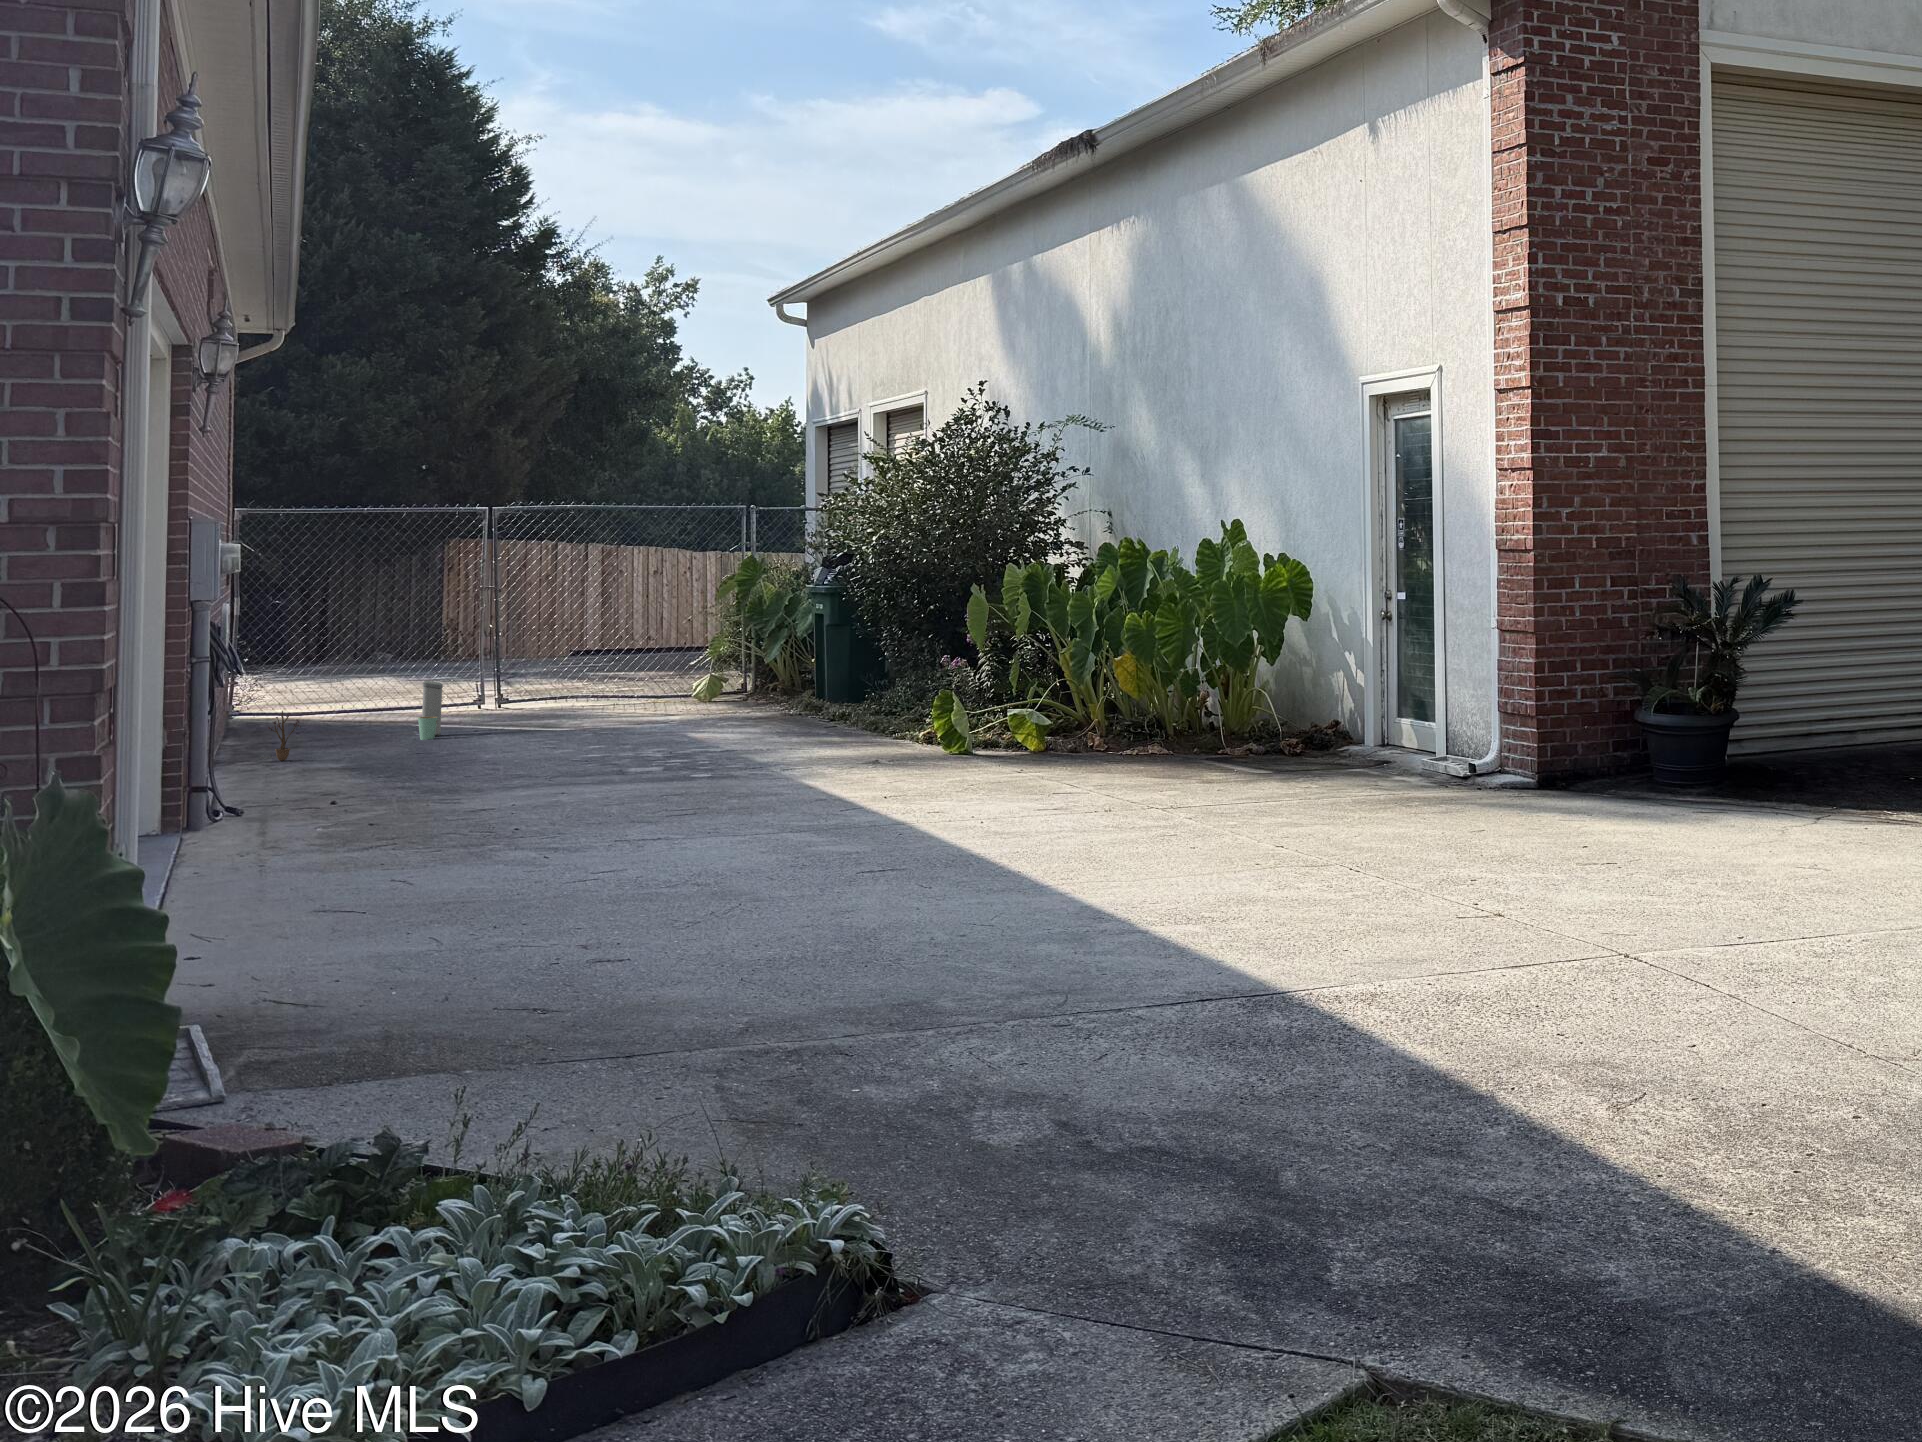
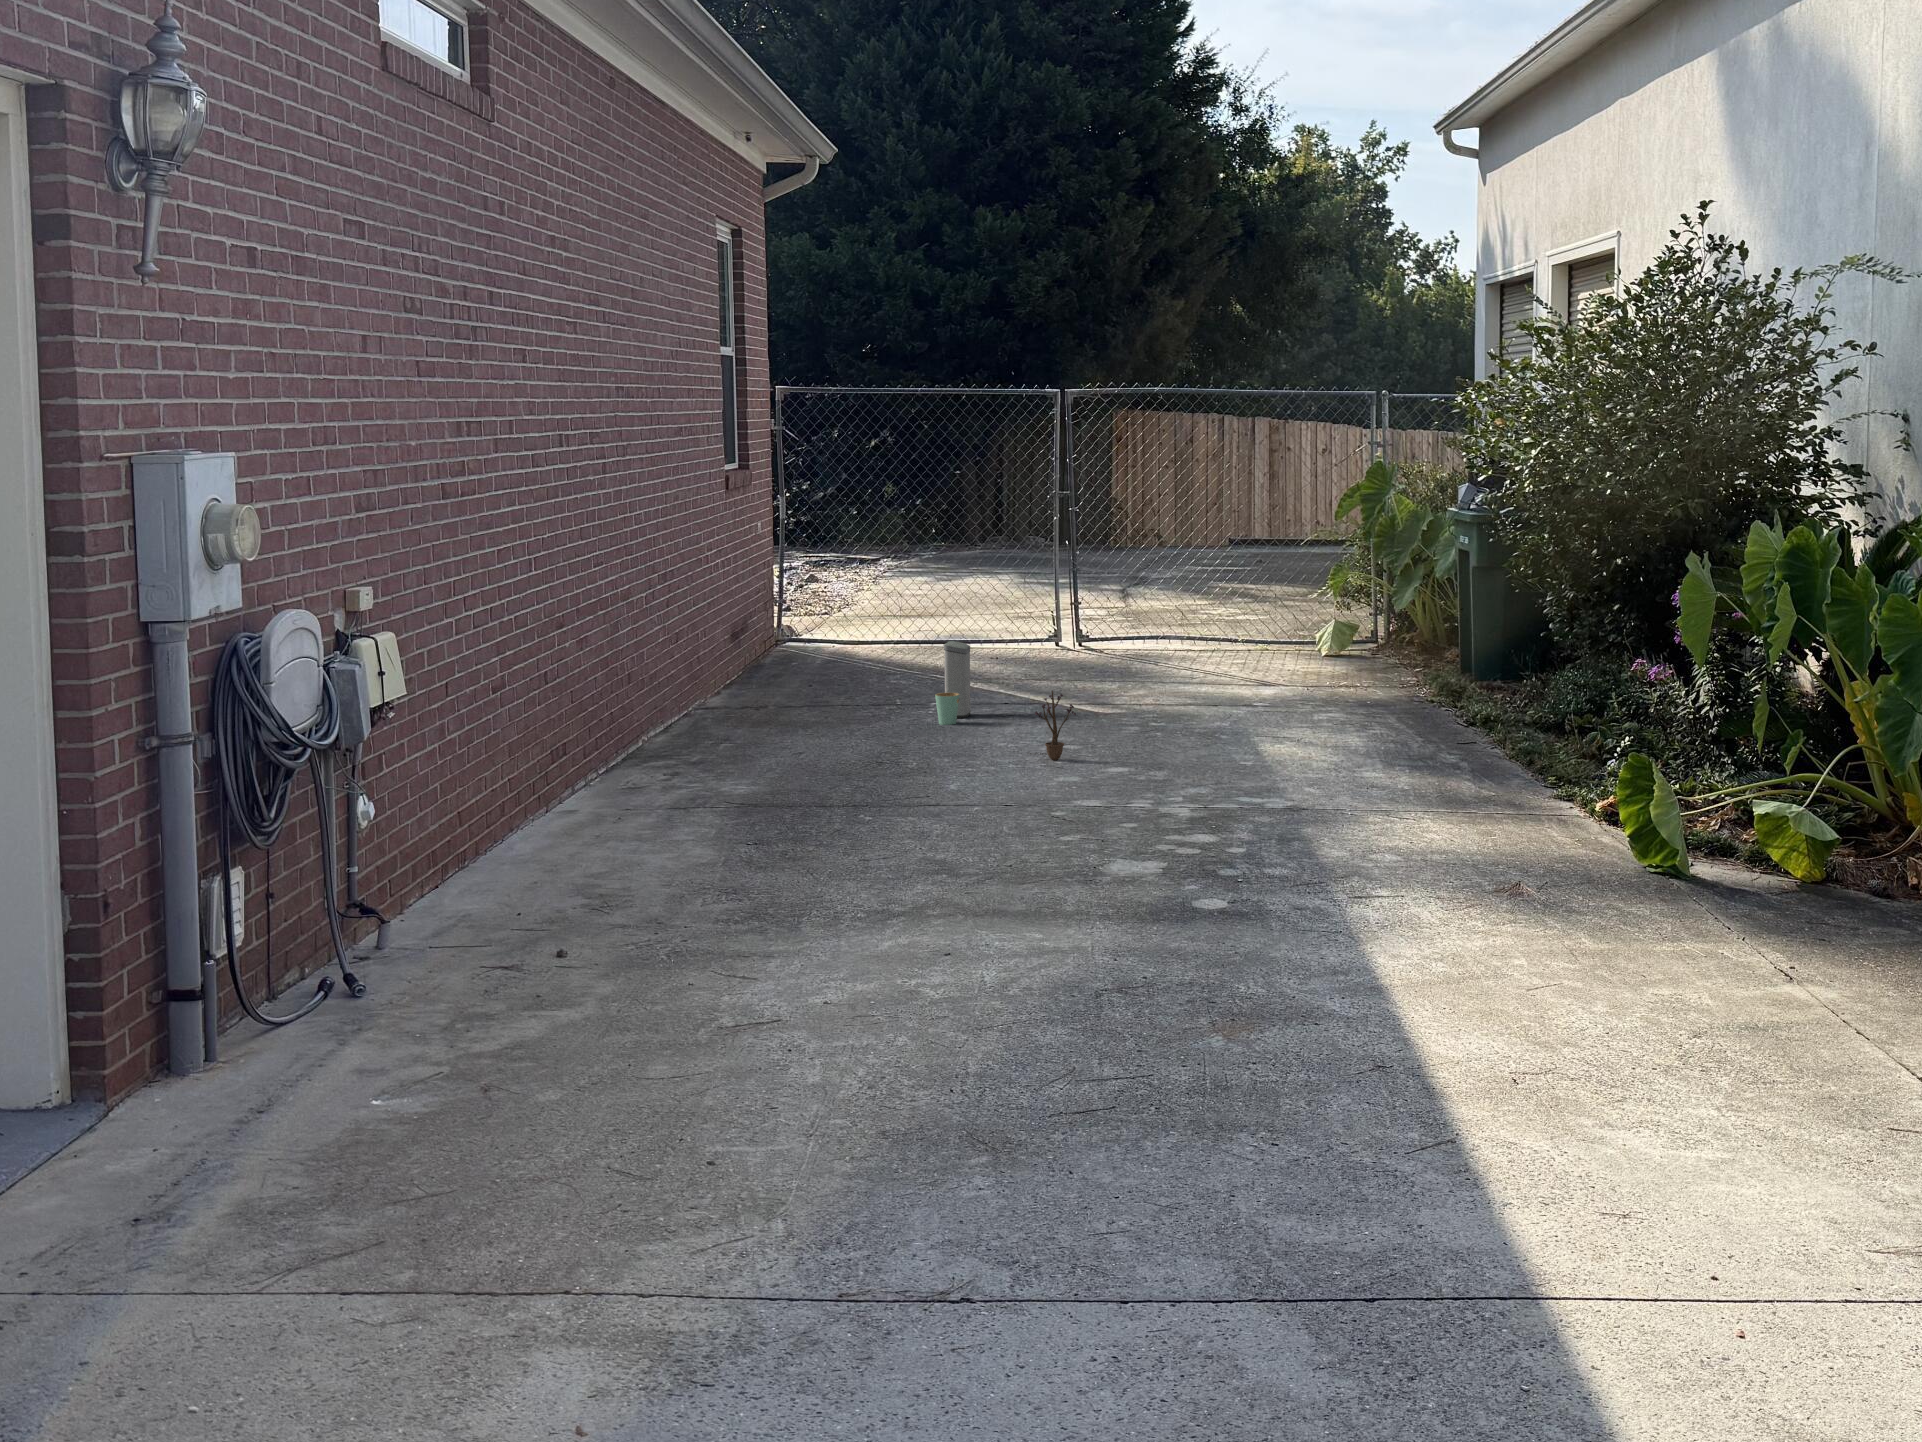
decorative plant: present [262,711,301,761] -> present [1030,691,1076,760]

